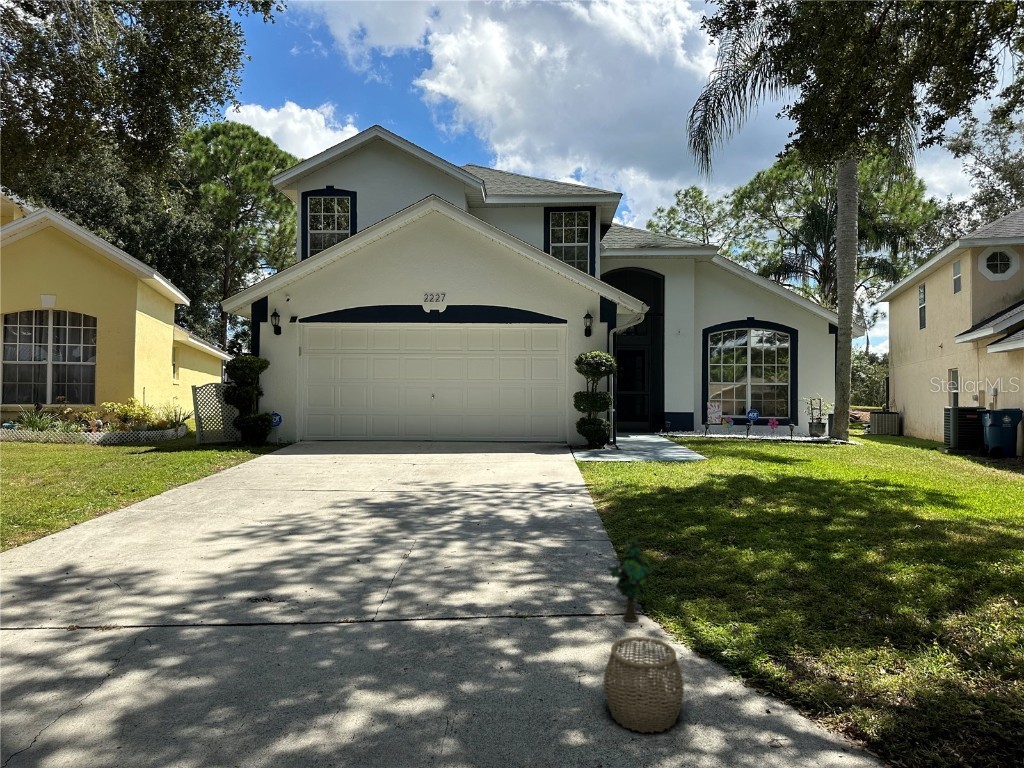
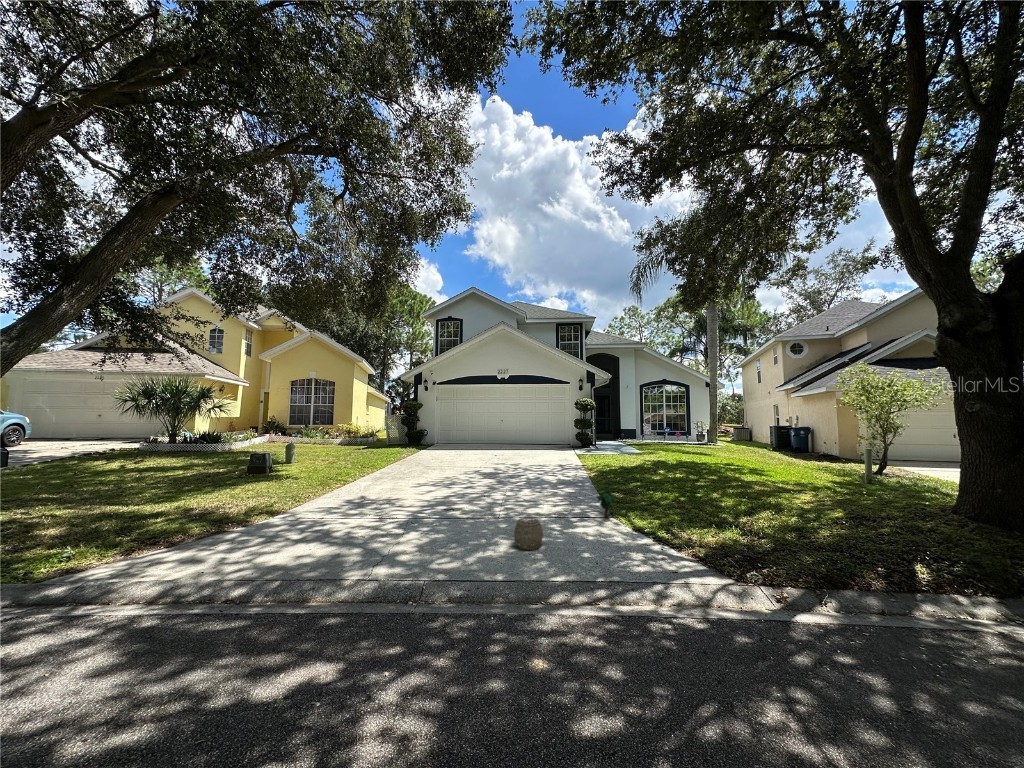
woven basket: present [604,637,684,733] -> present [514,517,543,550]

